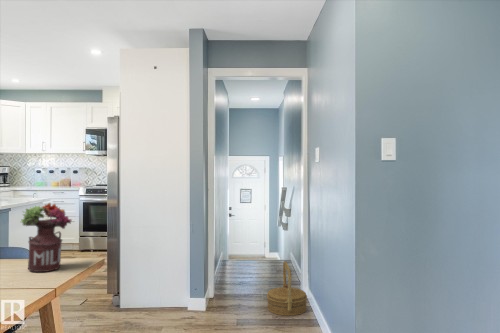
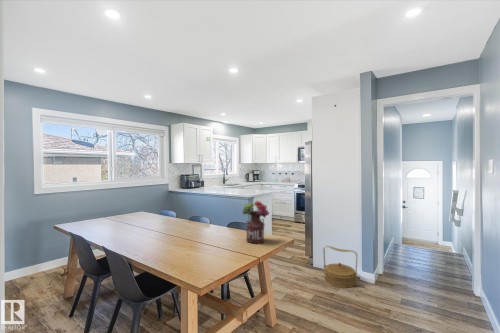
woven basket: present [267,261,307,316] -> present [323,246,357,288]

